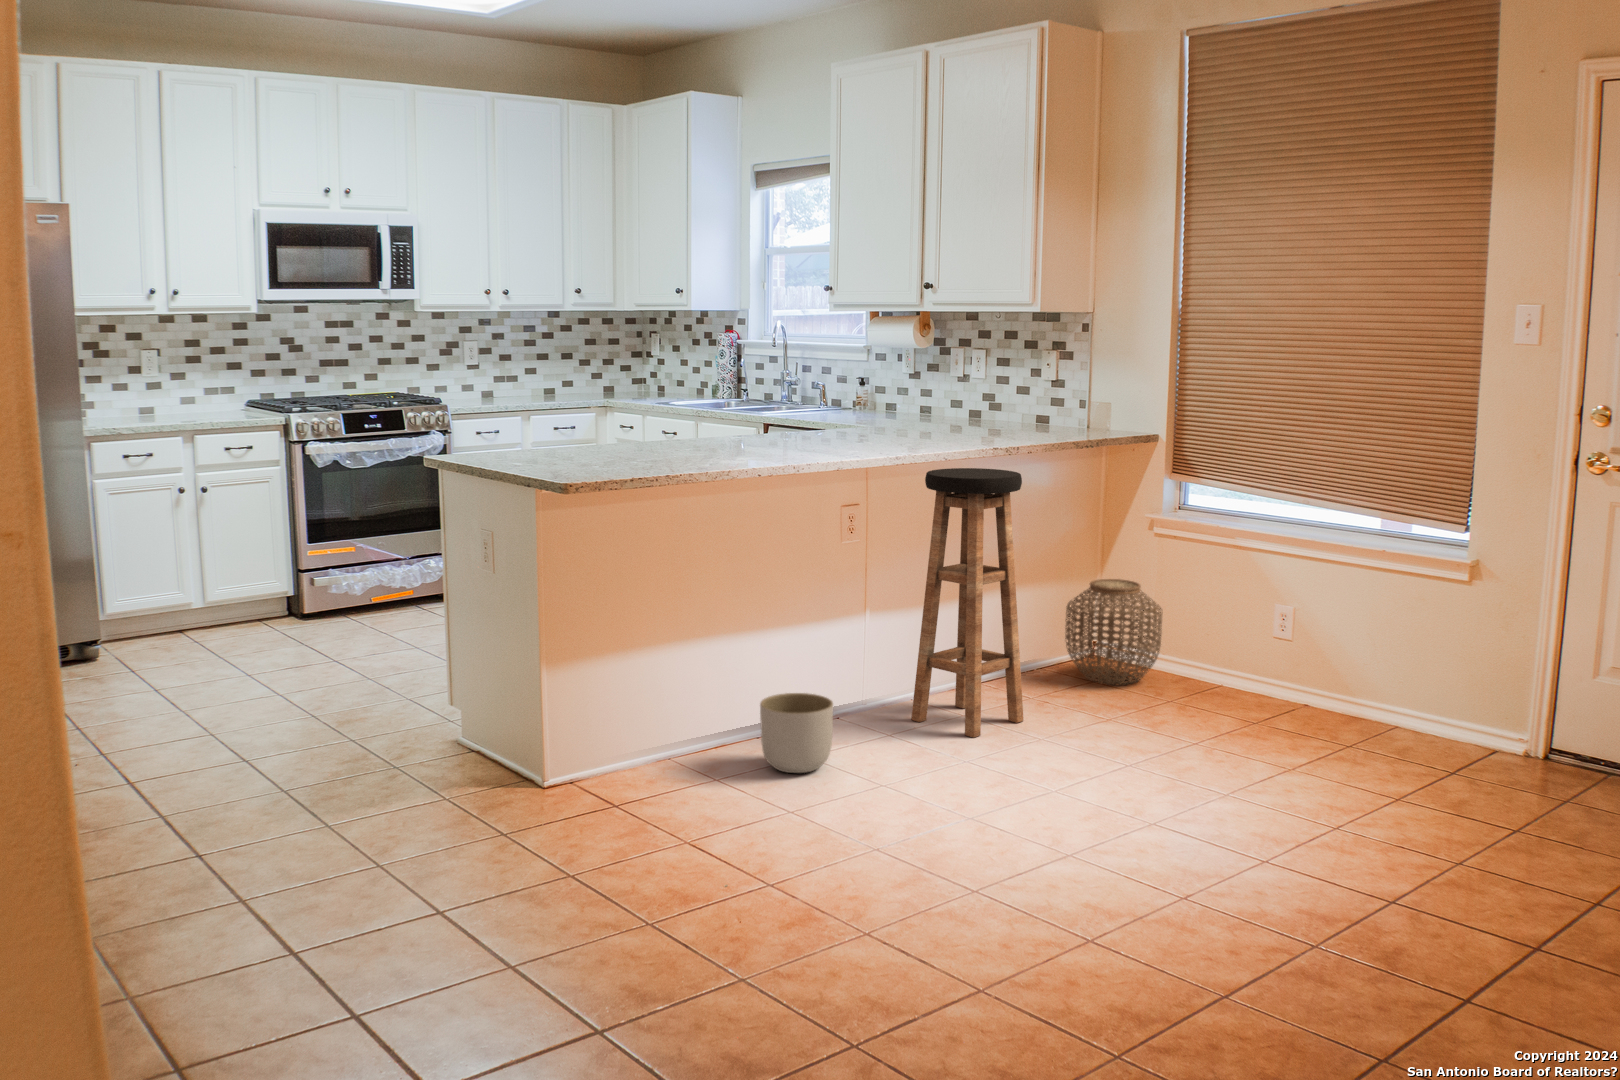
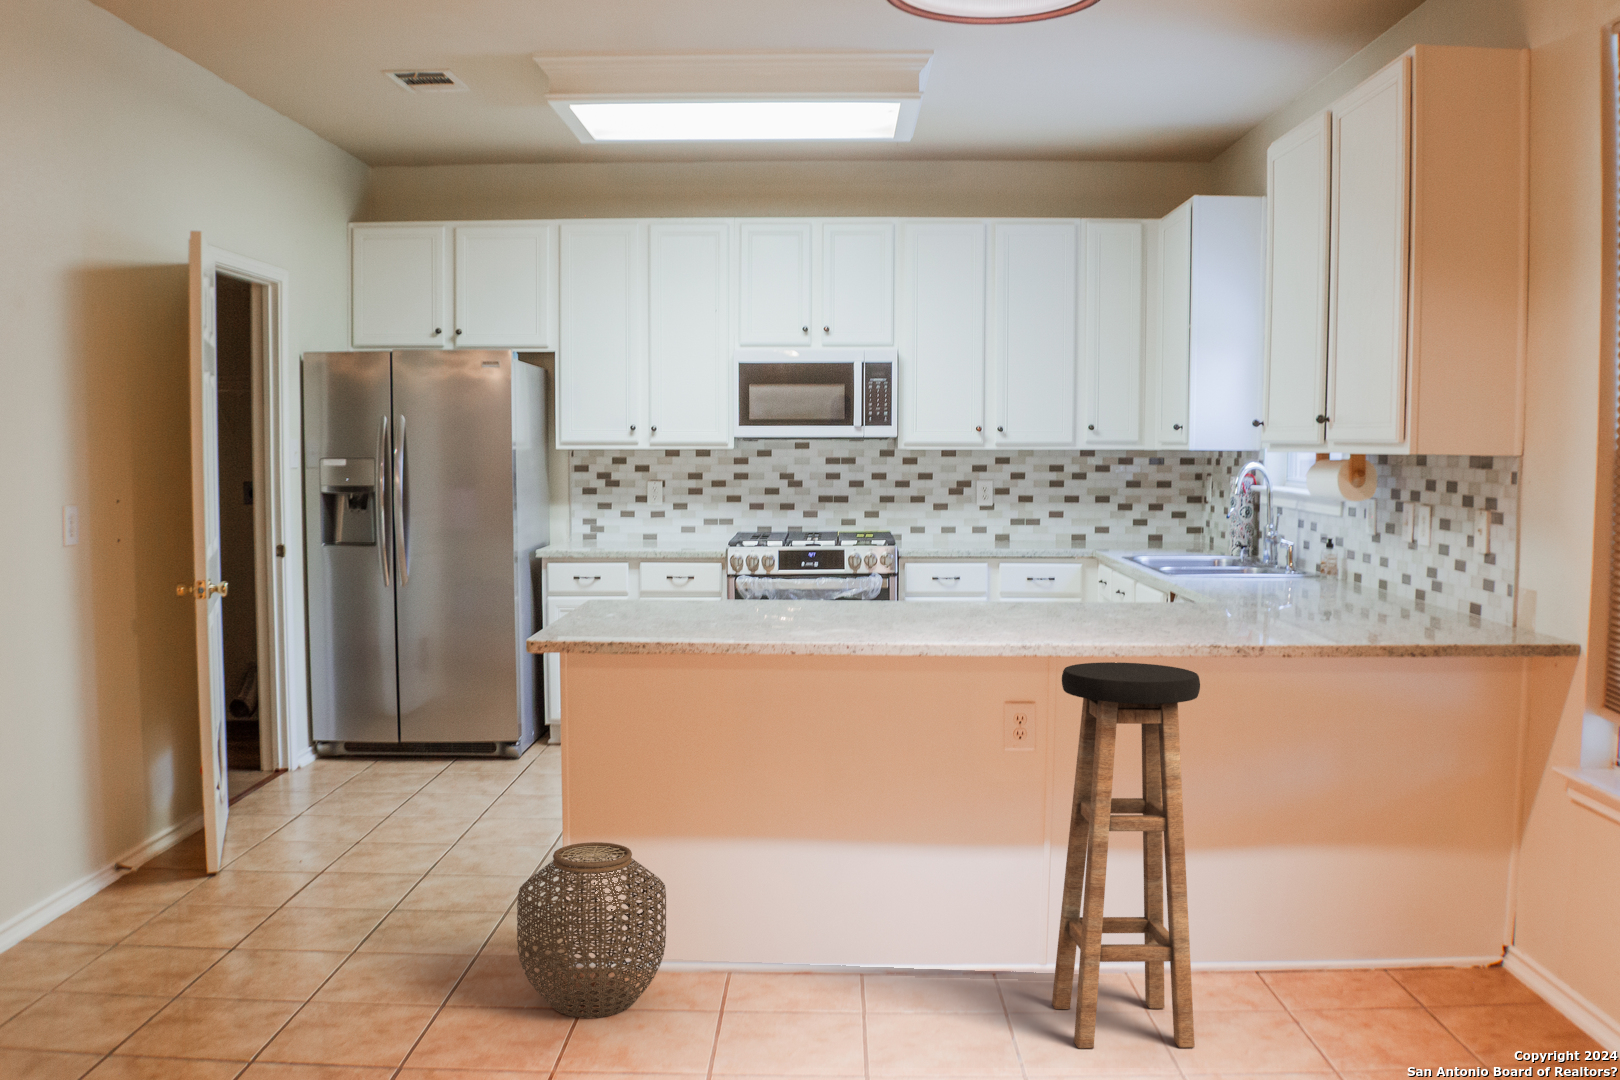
woven basket: present [1065,579,1162,685] -> present [517,842,666,1018]
planter: present [760,693,833,773] -> none [757,920,850,1027]

